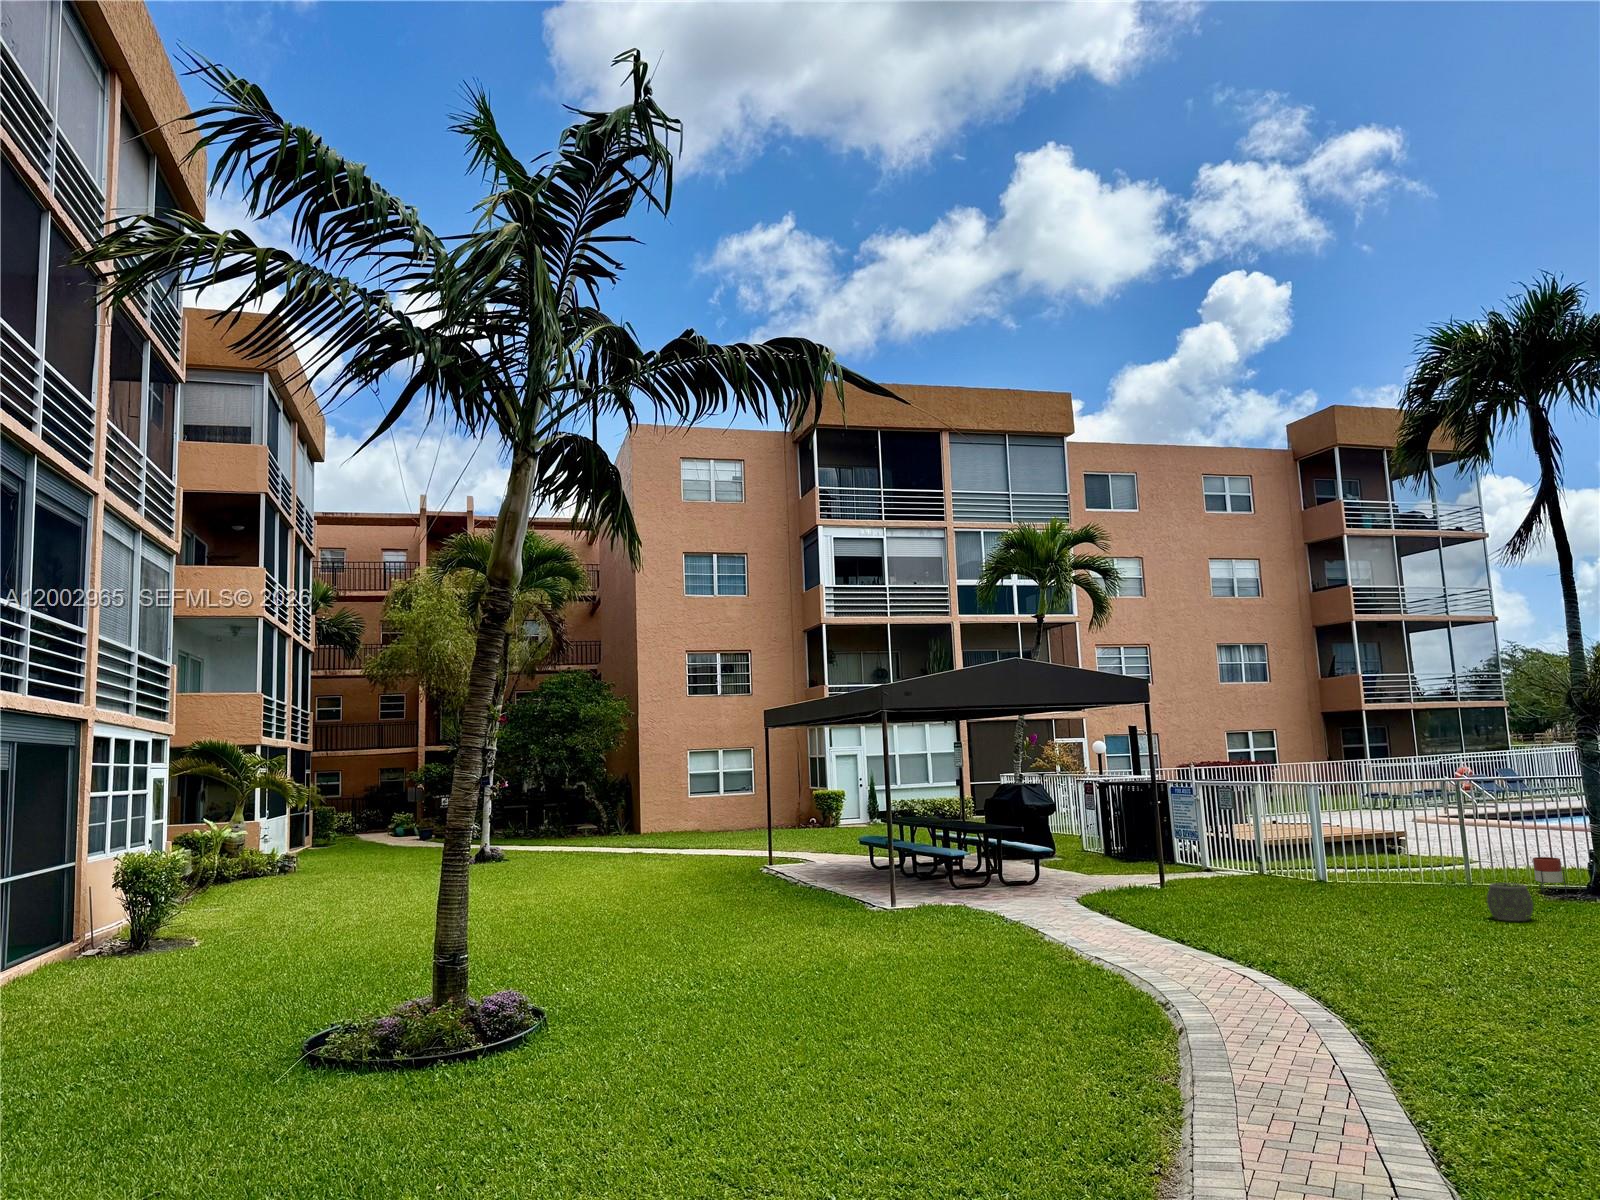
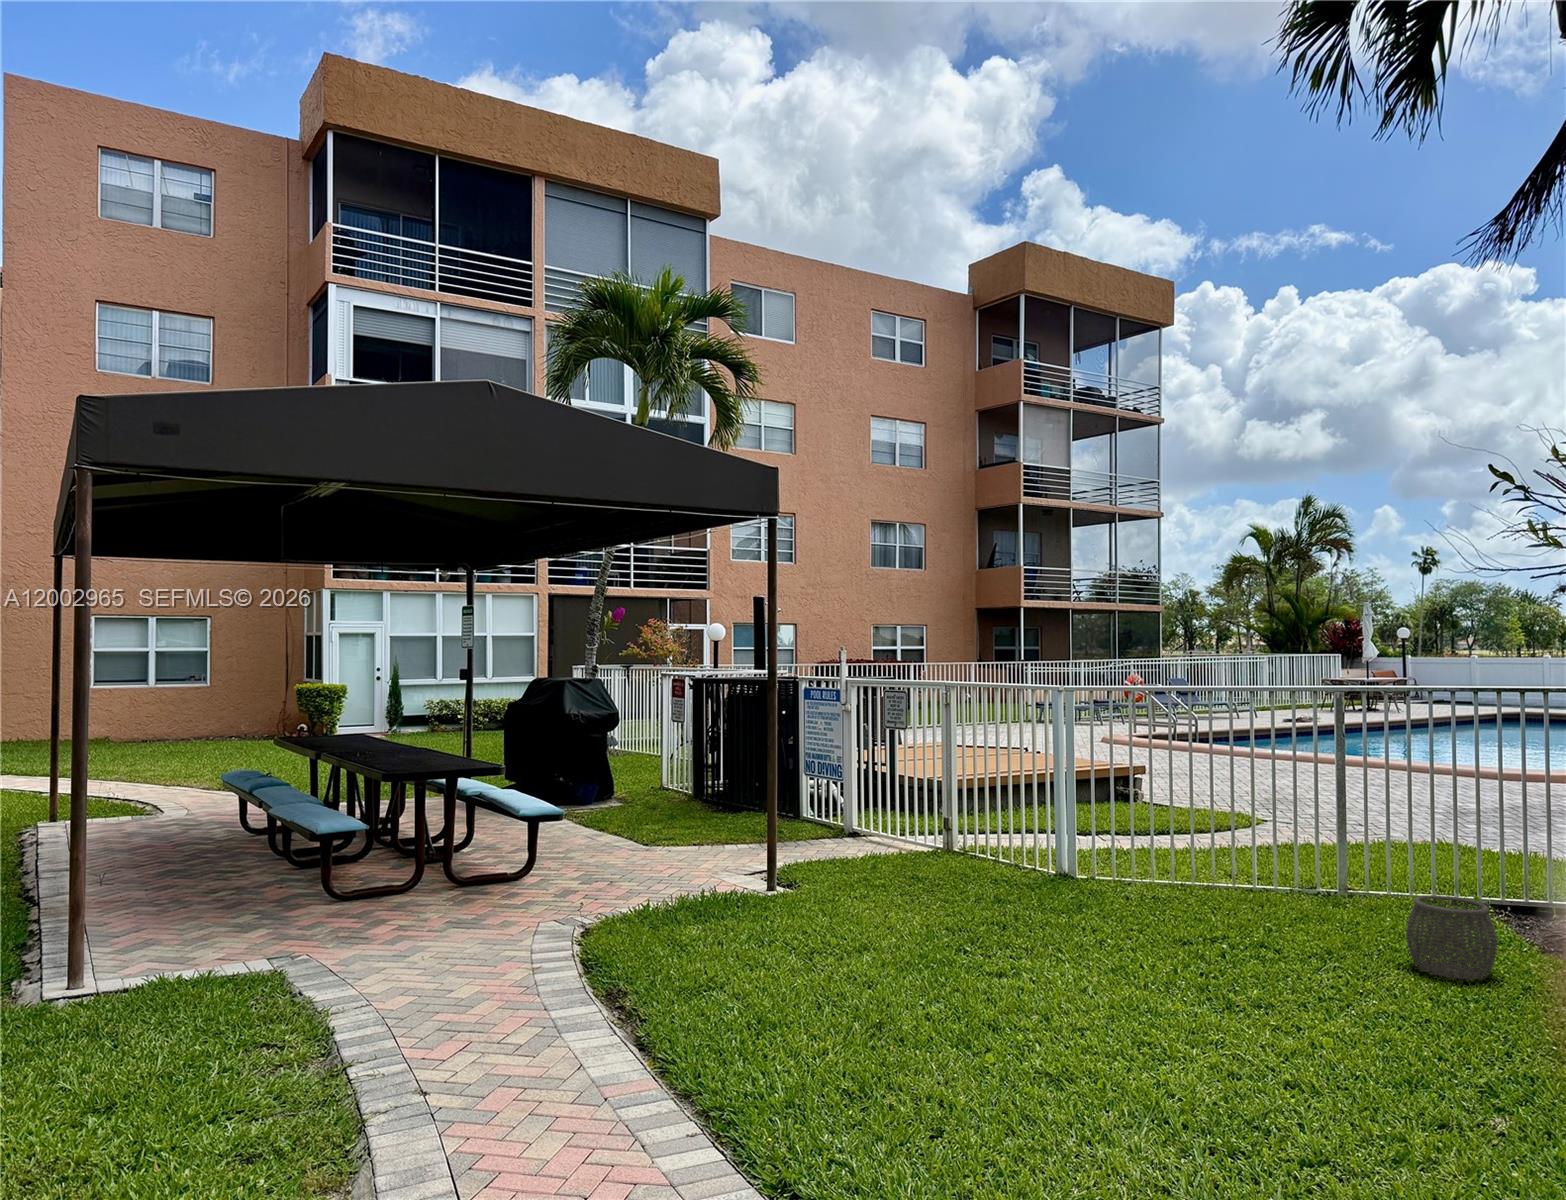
planter: present [1533,857,1567,895] -> none [1402,825,1450,894]

